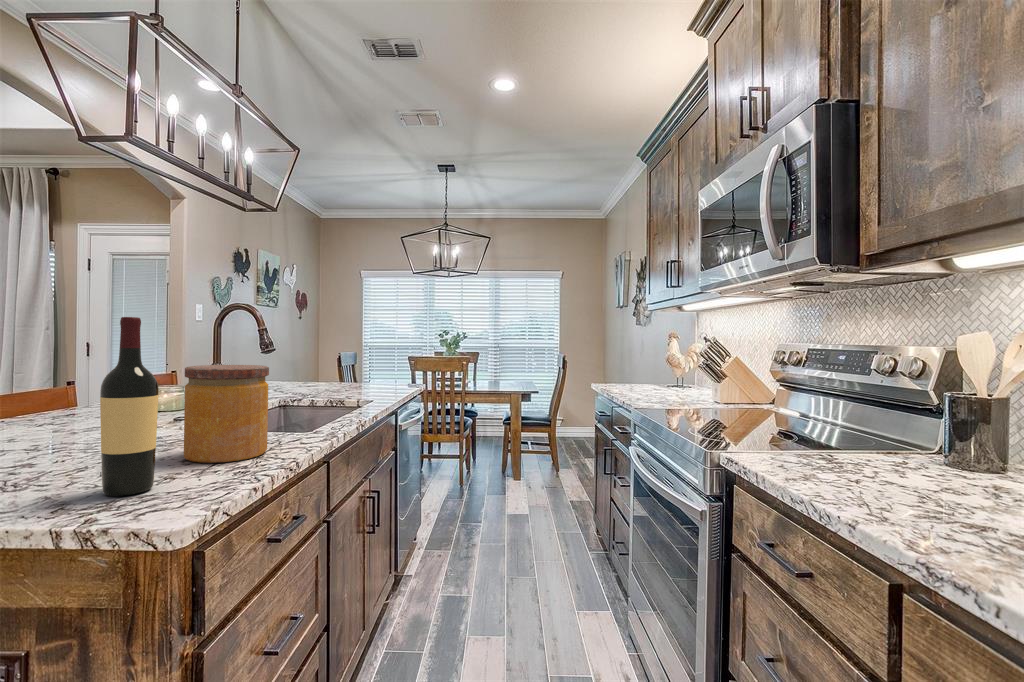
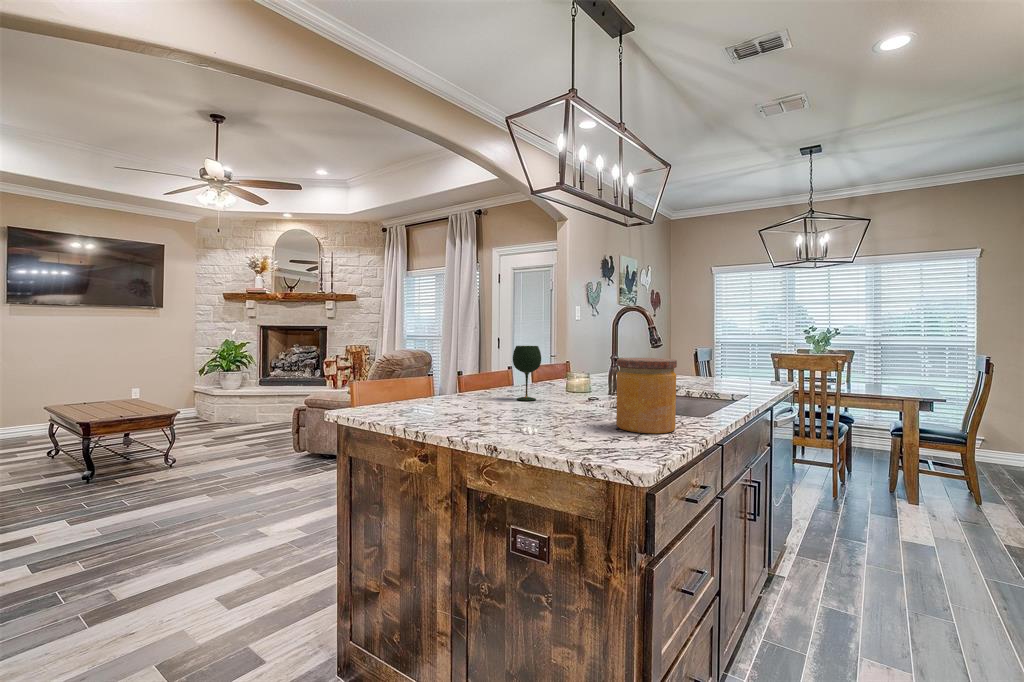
wine bottle: present [100,317,159,496] -> none [581,323,614,446]
wine glass: none [33,350,89,431] -> present [513,346,541,401]

